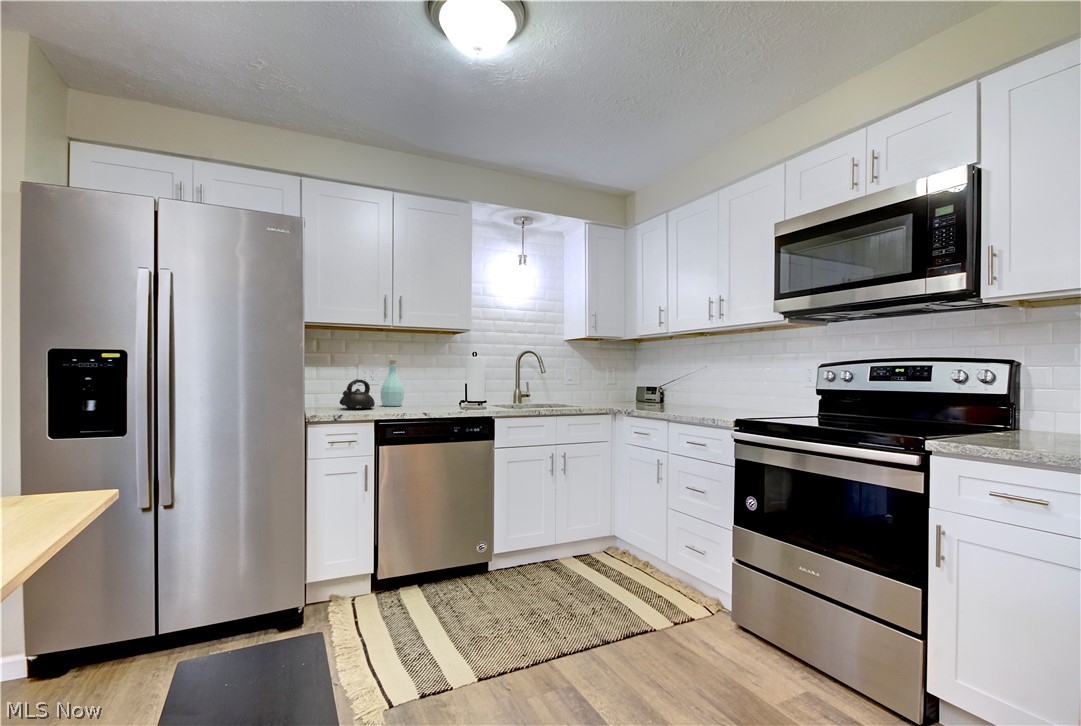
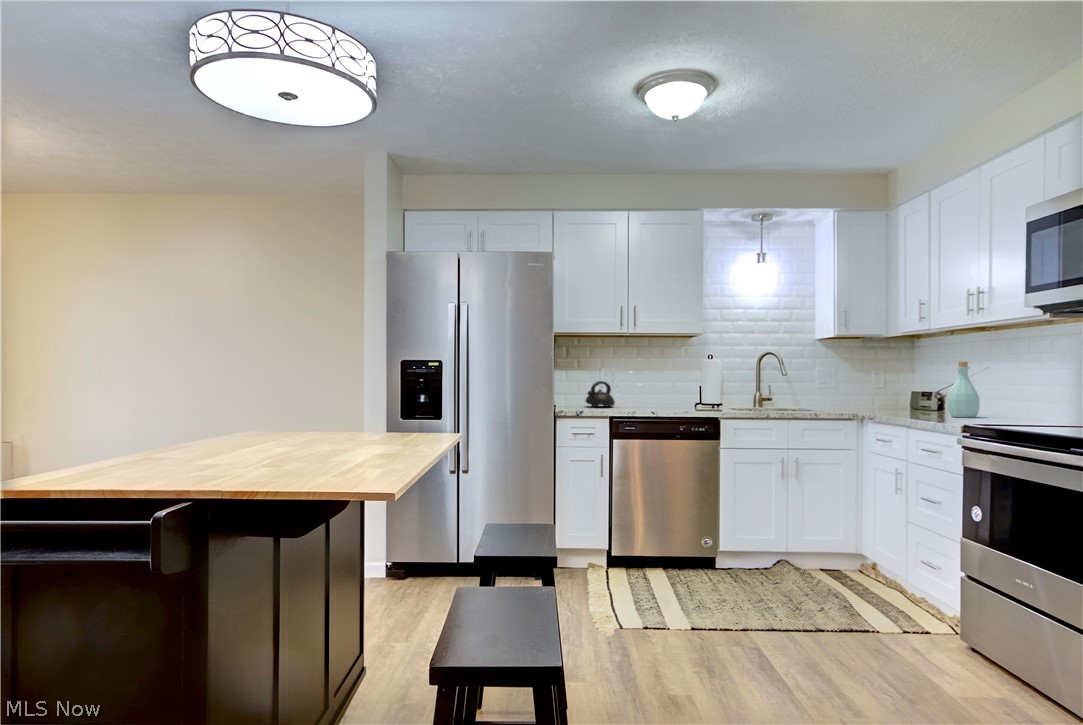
bottle: present [381,360,404,406] -> present [947,362,980,418]

